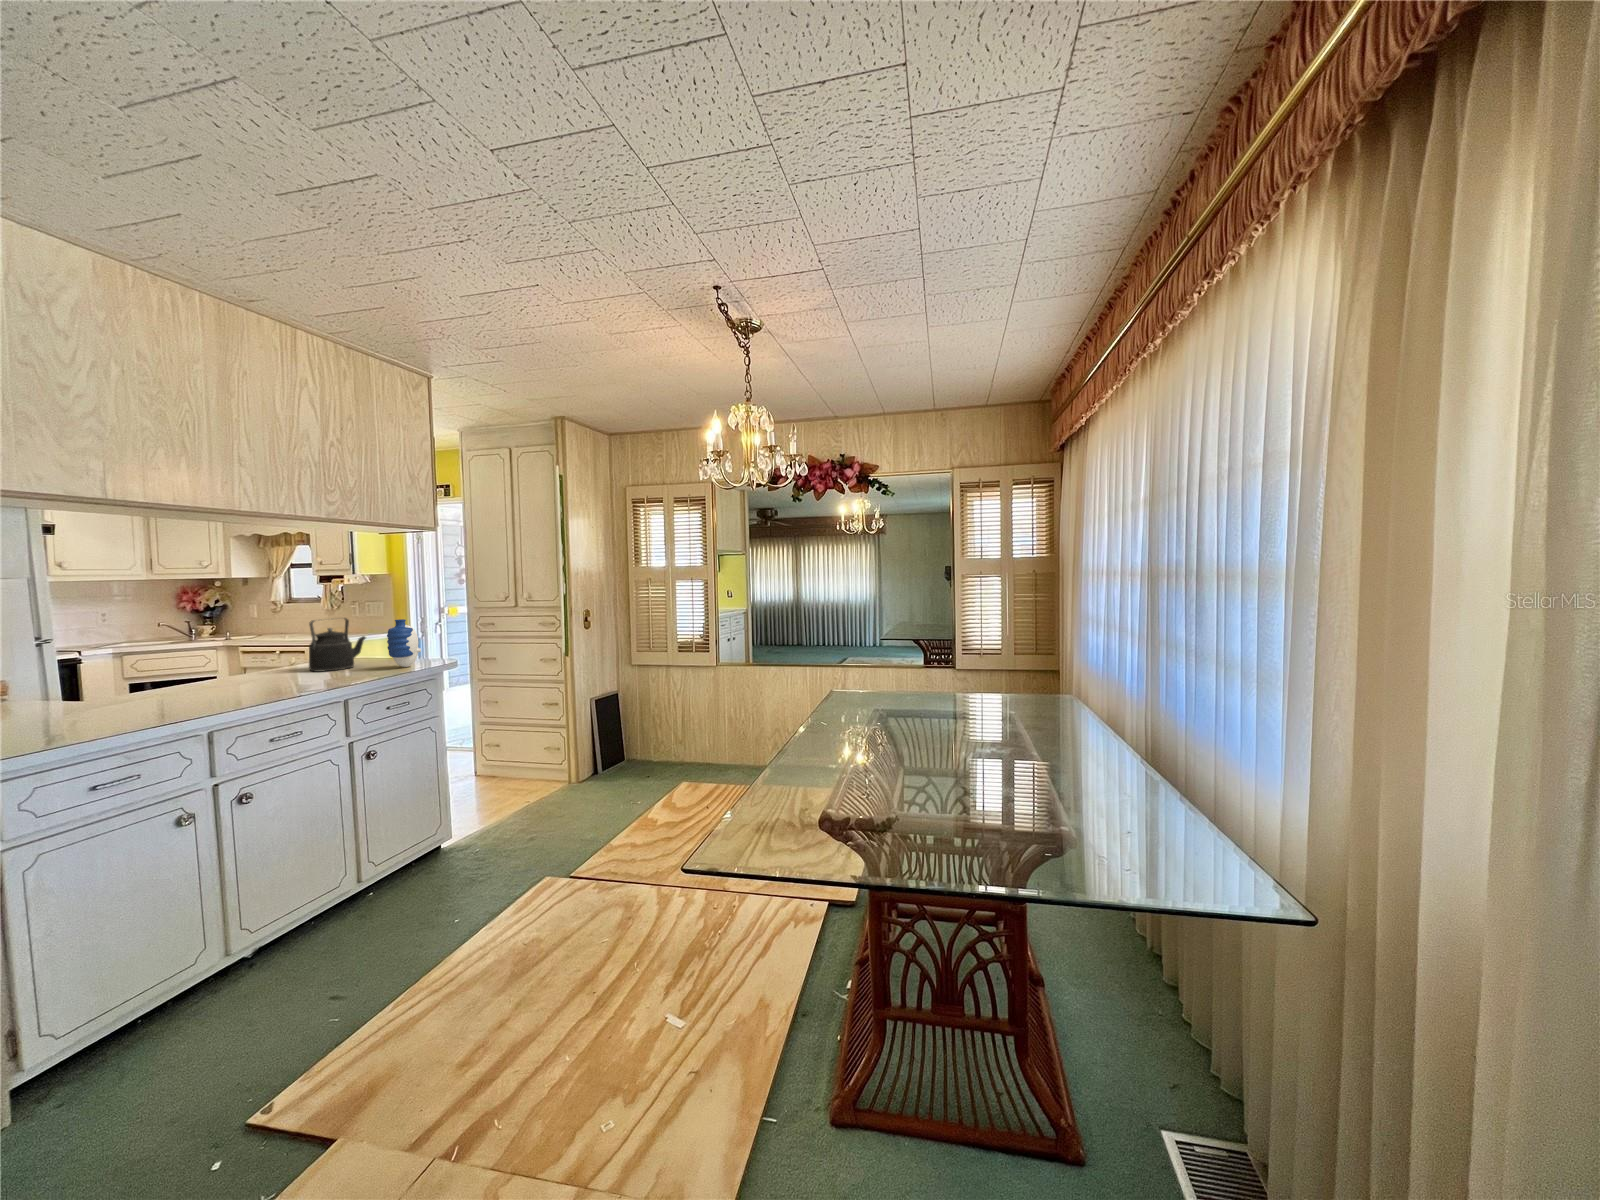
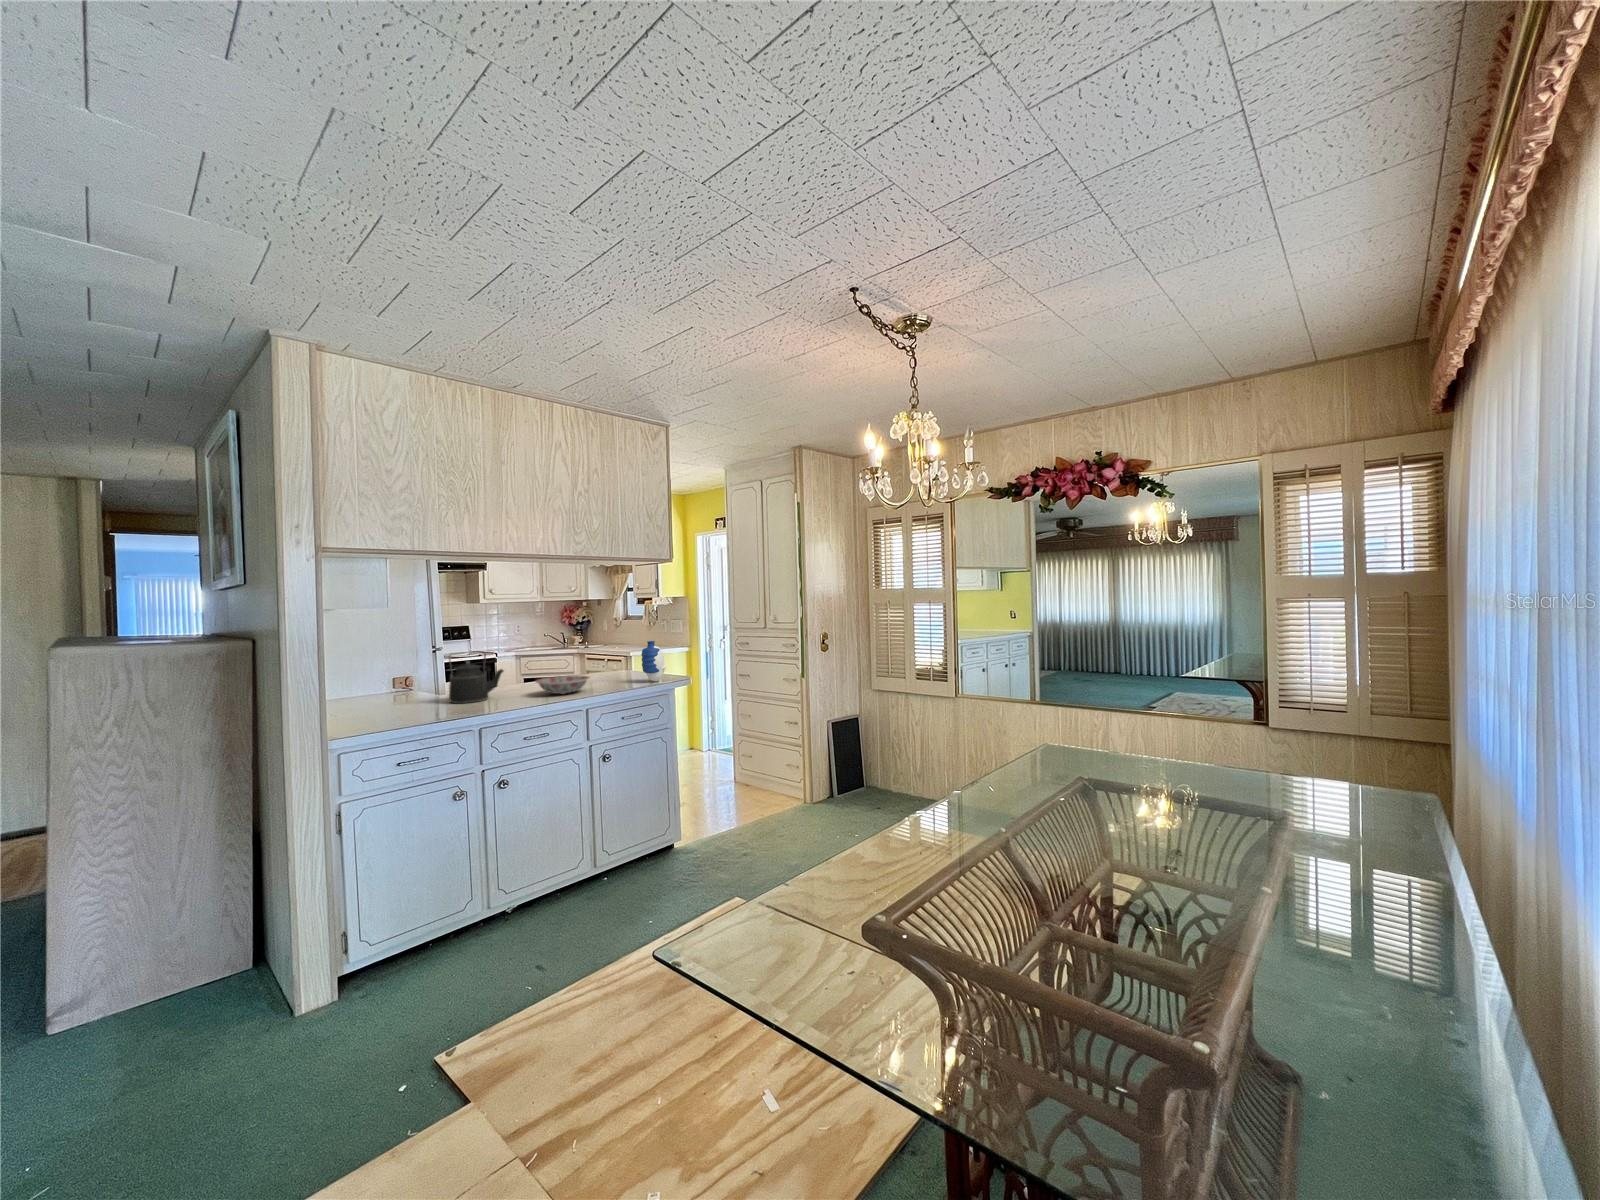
kettle: present [309,618,366,672] -> present [449,652,503,703]
ceramic bowl: none [231,665,321,689] -> present [536,675,590,694]

